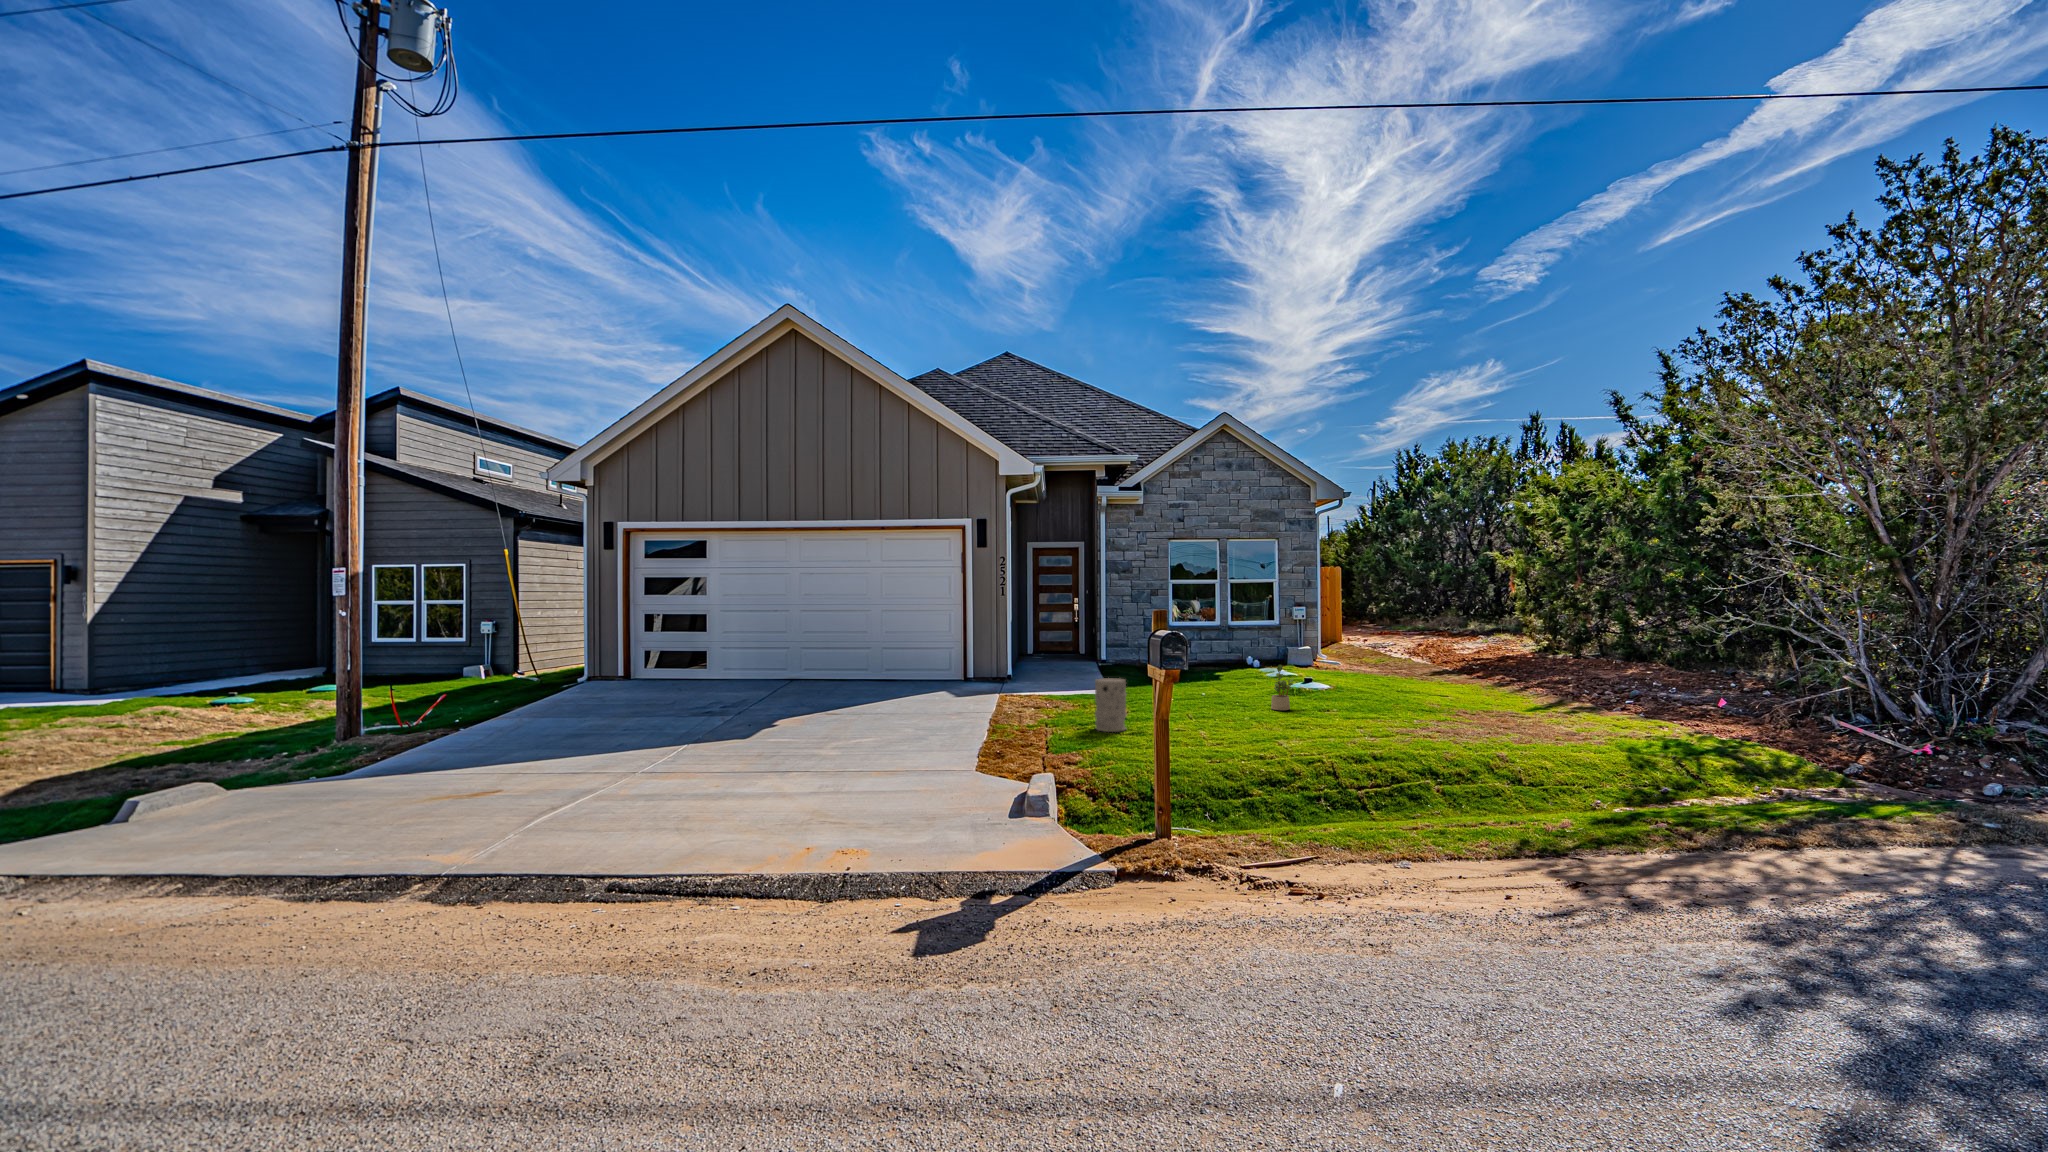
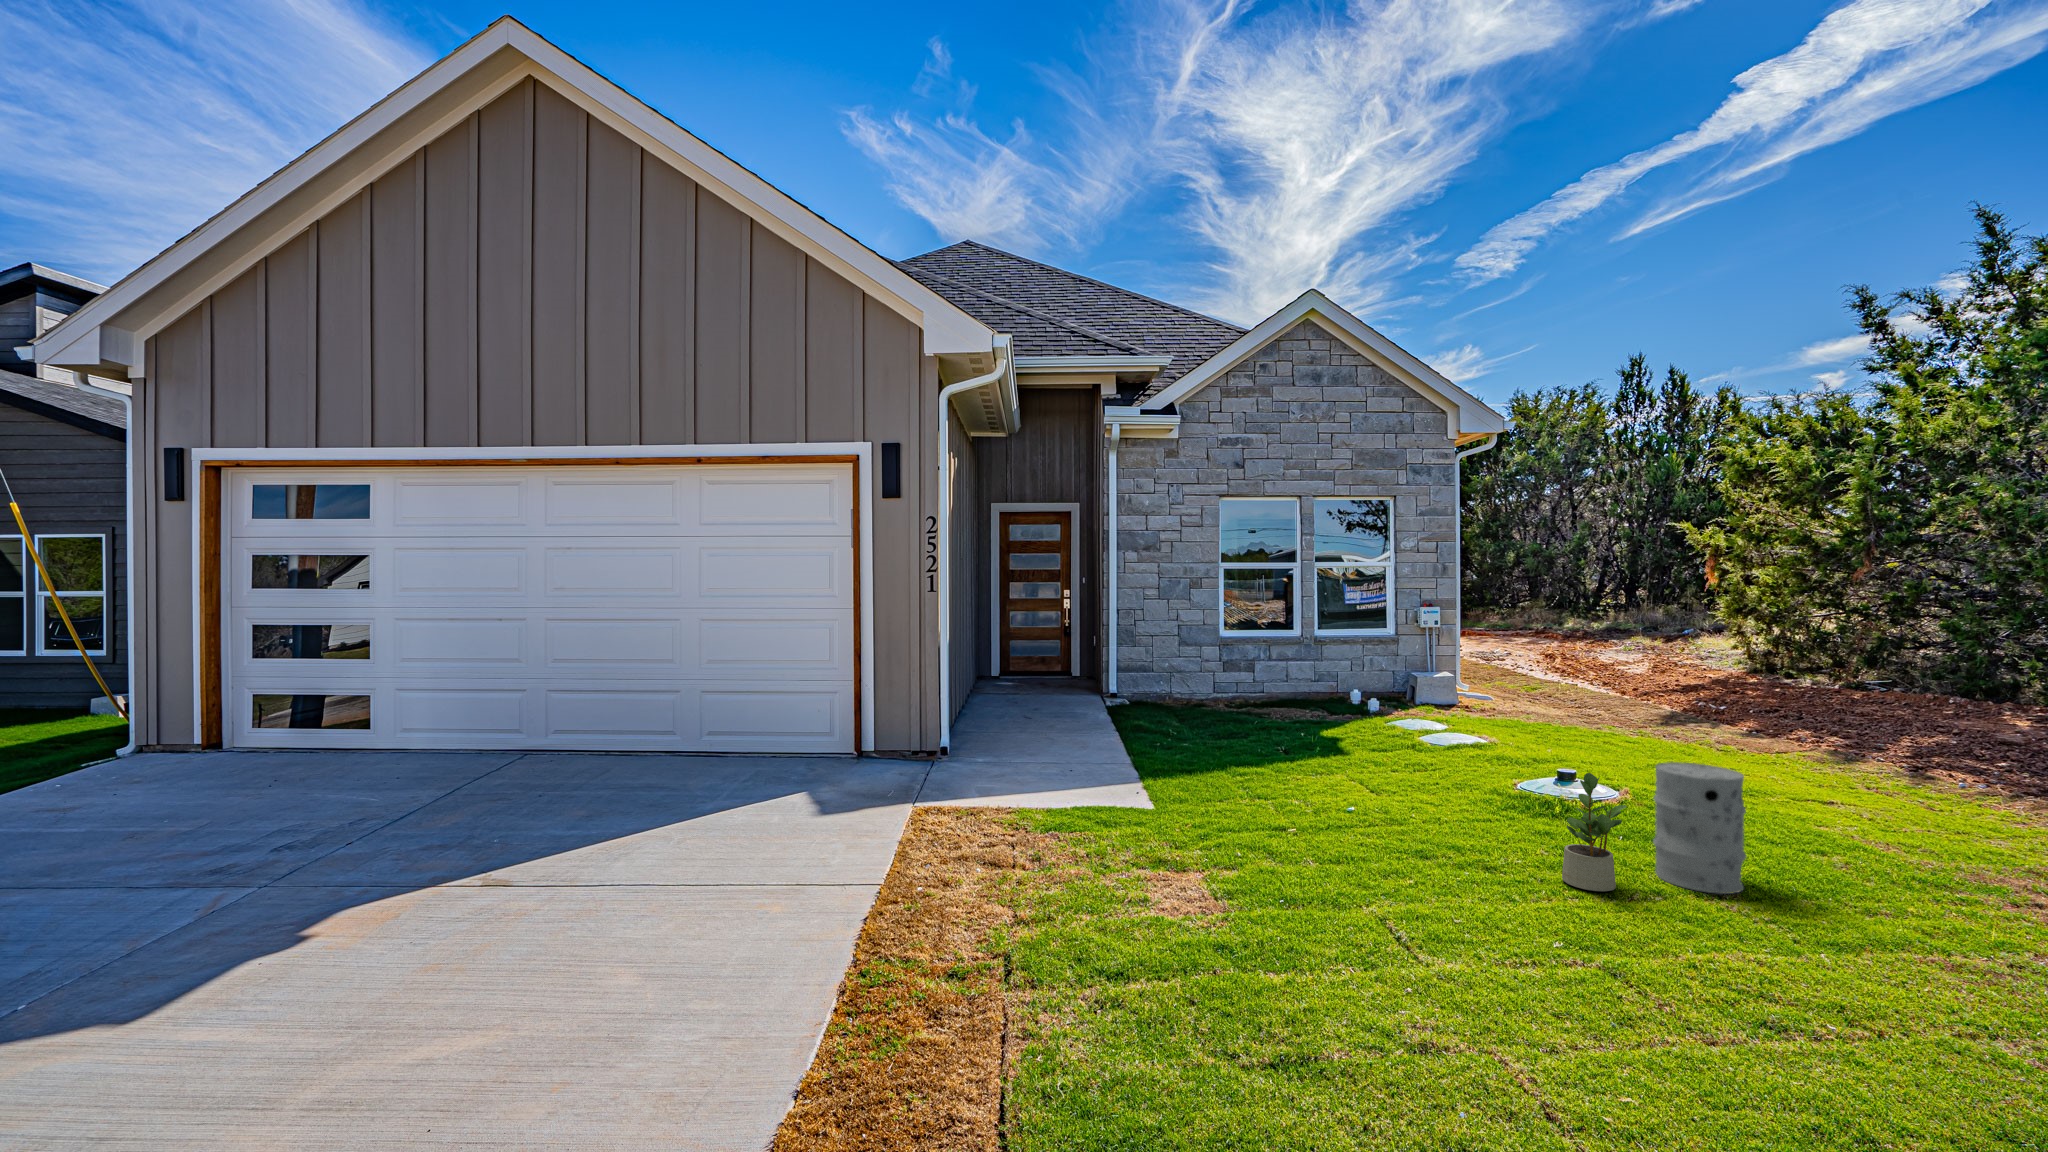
trash can: present [1094,678,1127,732] -> present [1653,762,1746,894]

